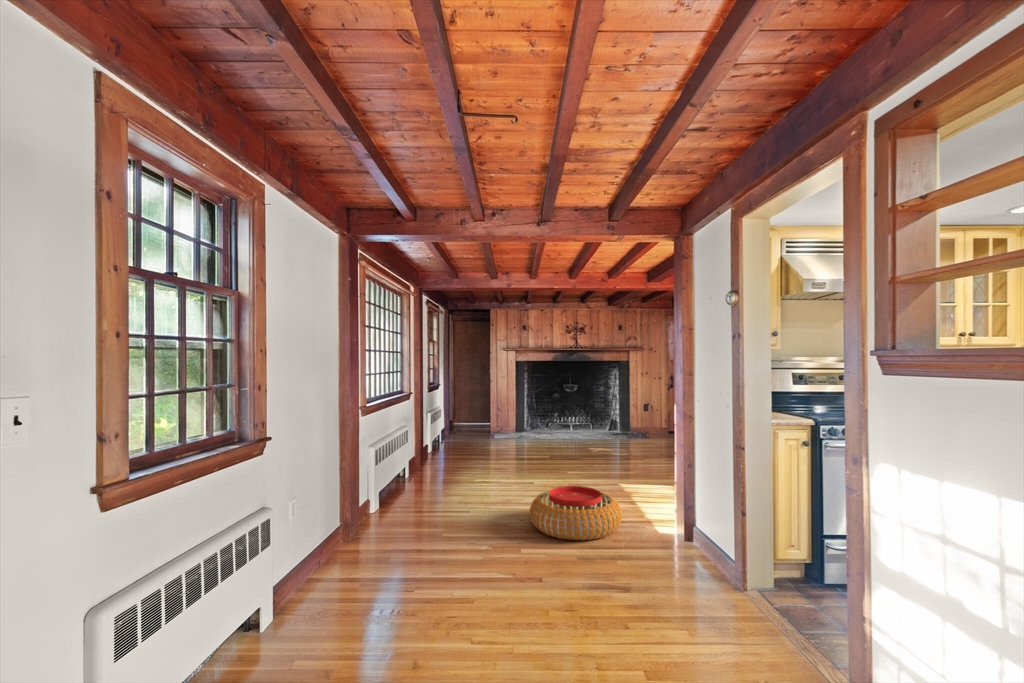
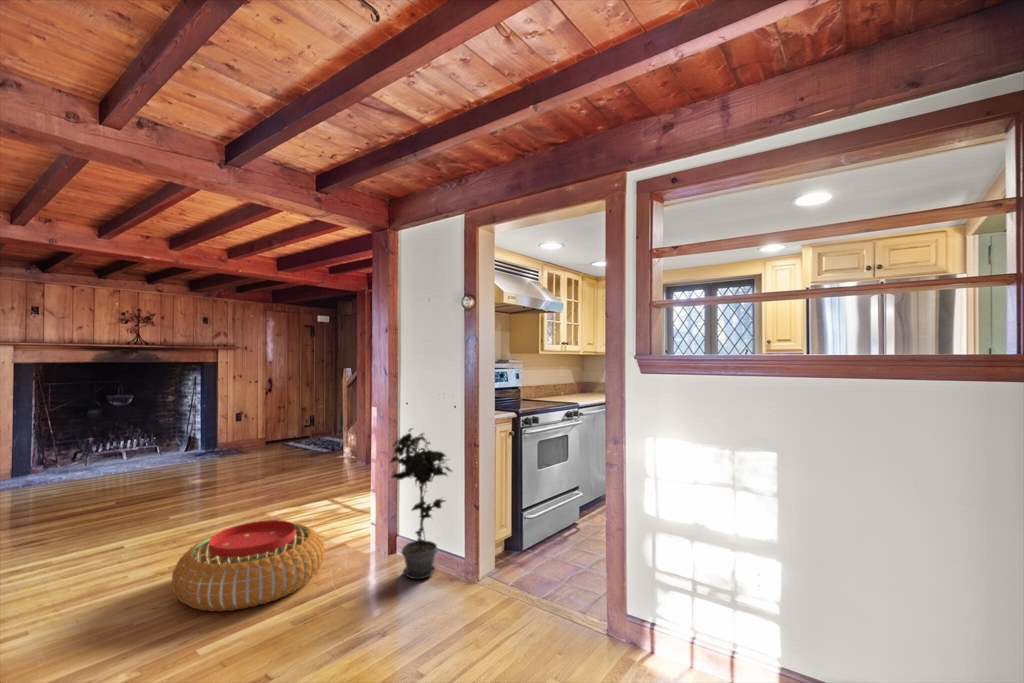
potted plant: none [651,436,710,565] -> present [391,429,451,579]

